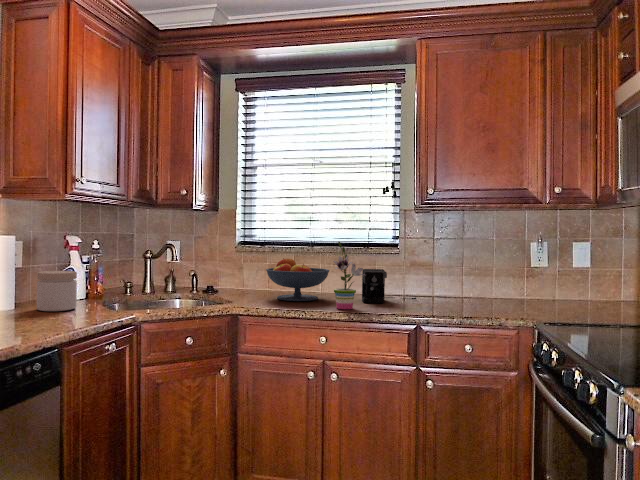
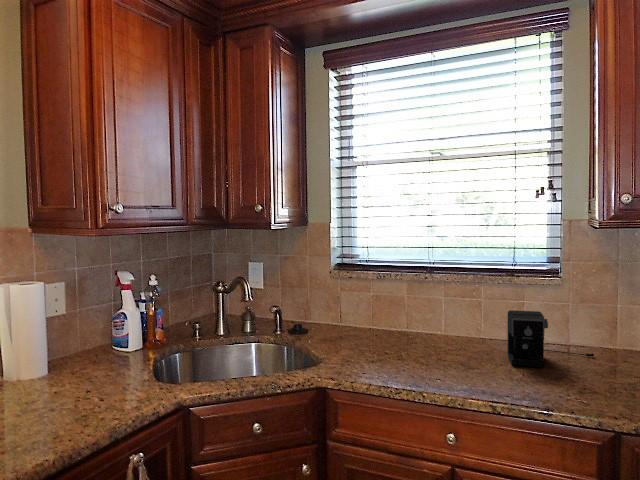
potted plant: present [333,242,365,309] -> none [464,279,518,386]
fruit bowl: present [266,258,329,301] -> none [368,293,458,359]
jar: present [37,271,77,311] -> none [64,326,116,385]

